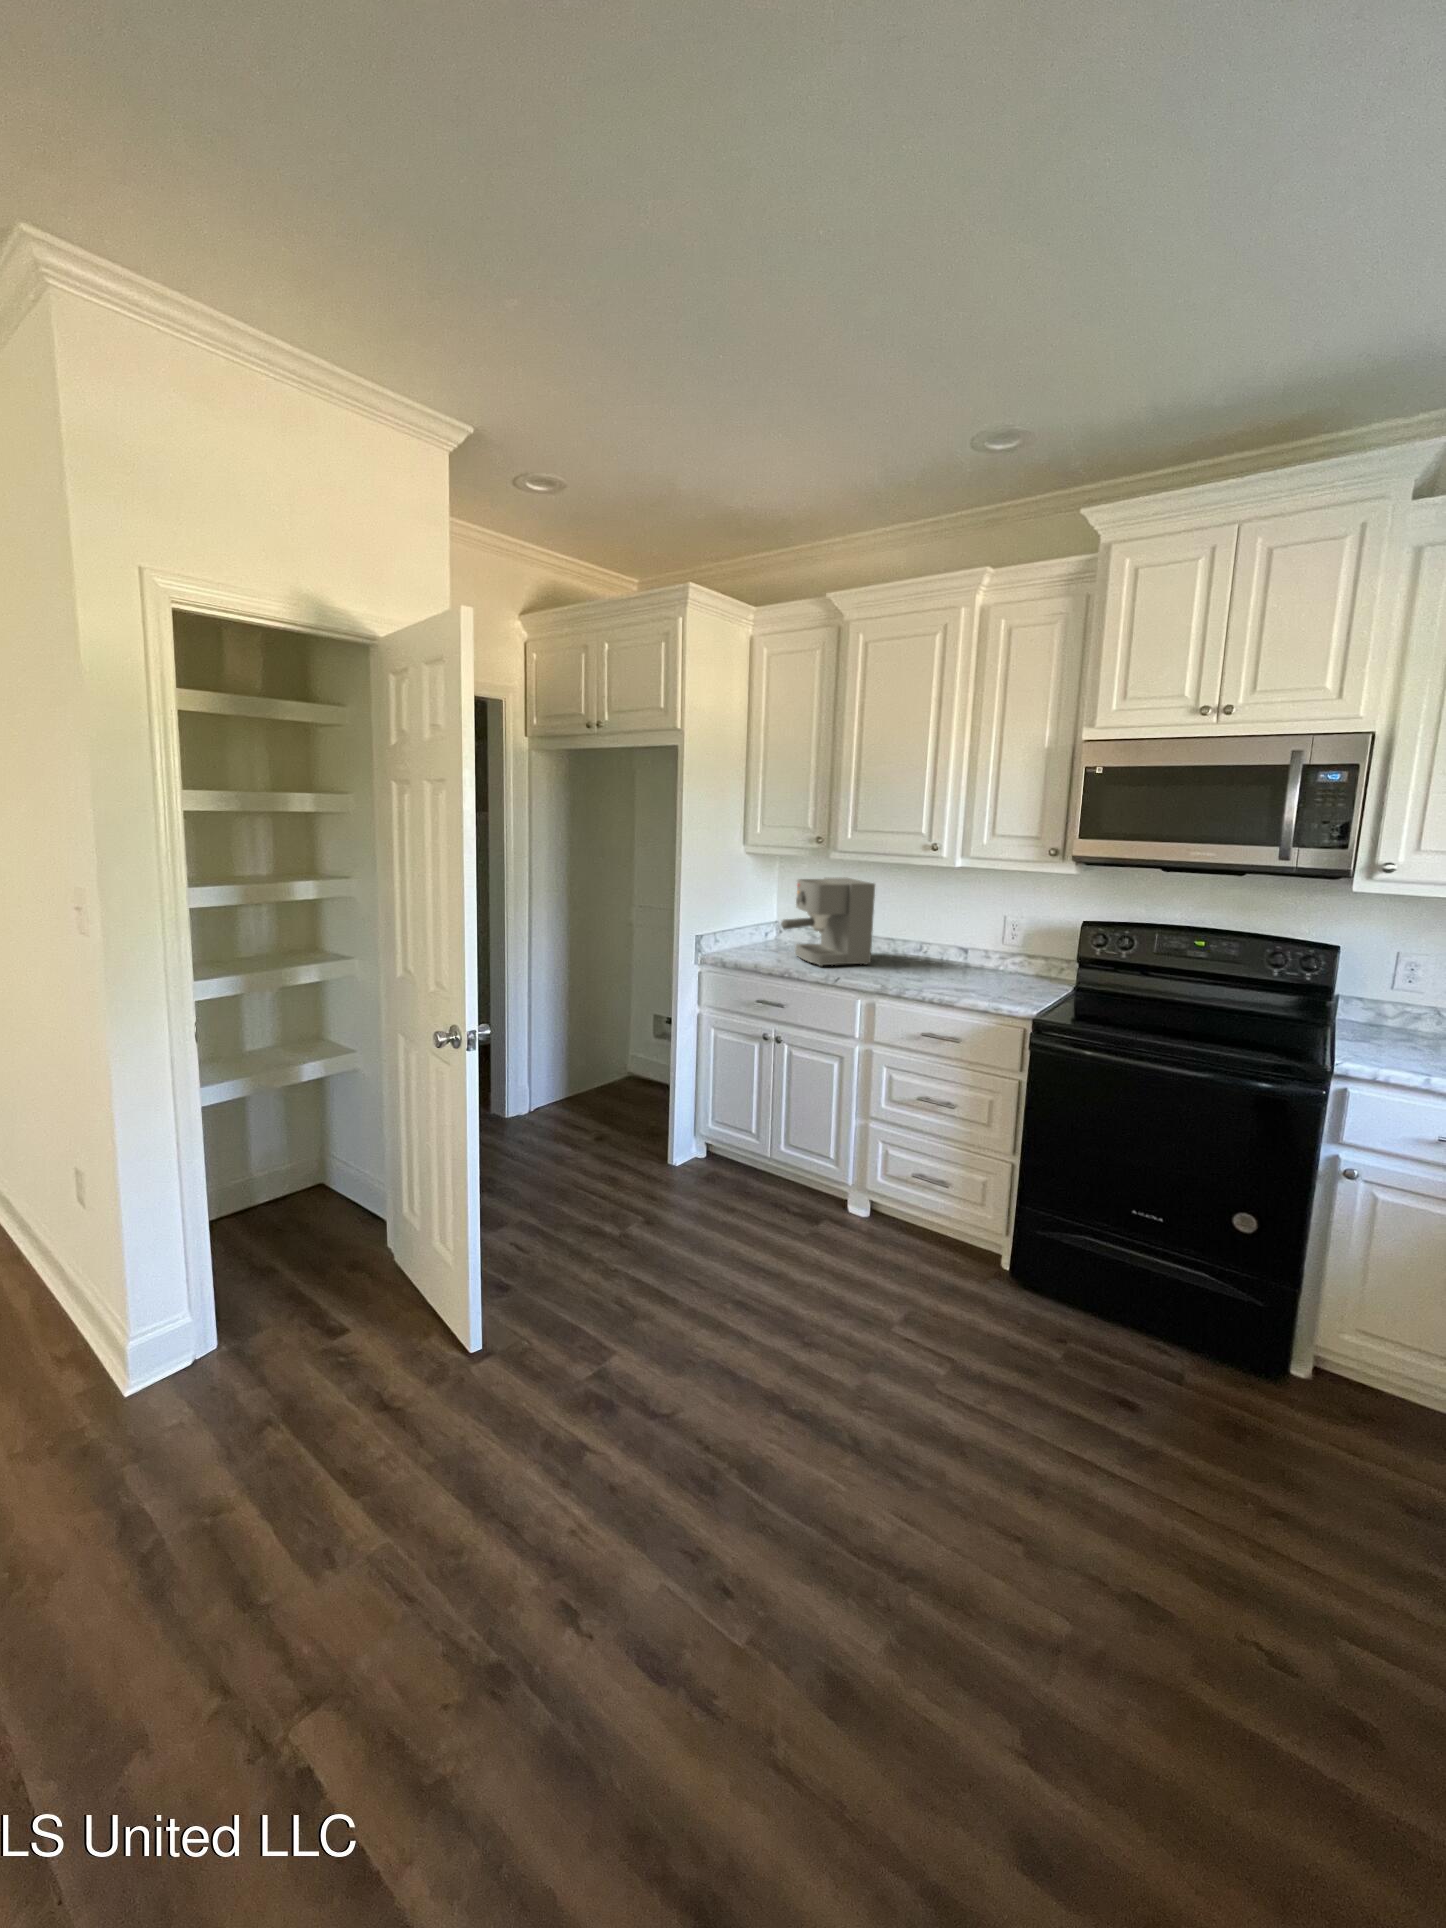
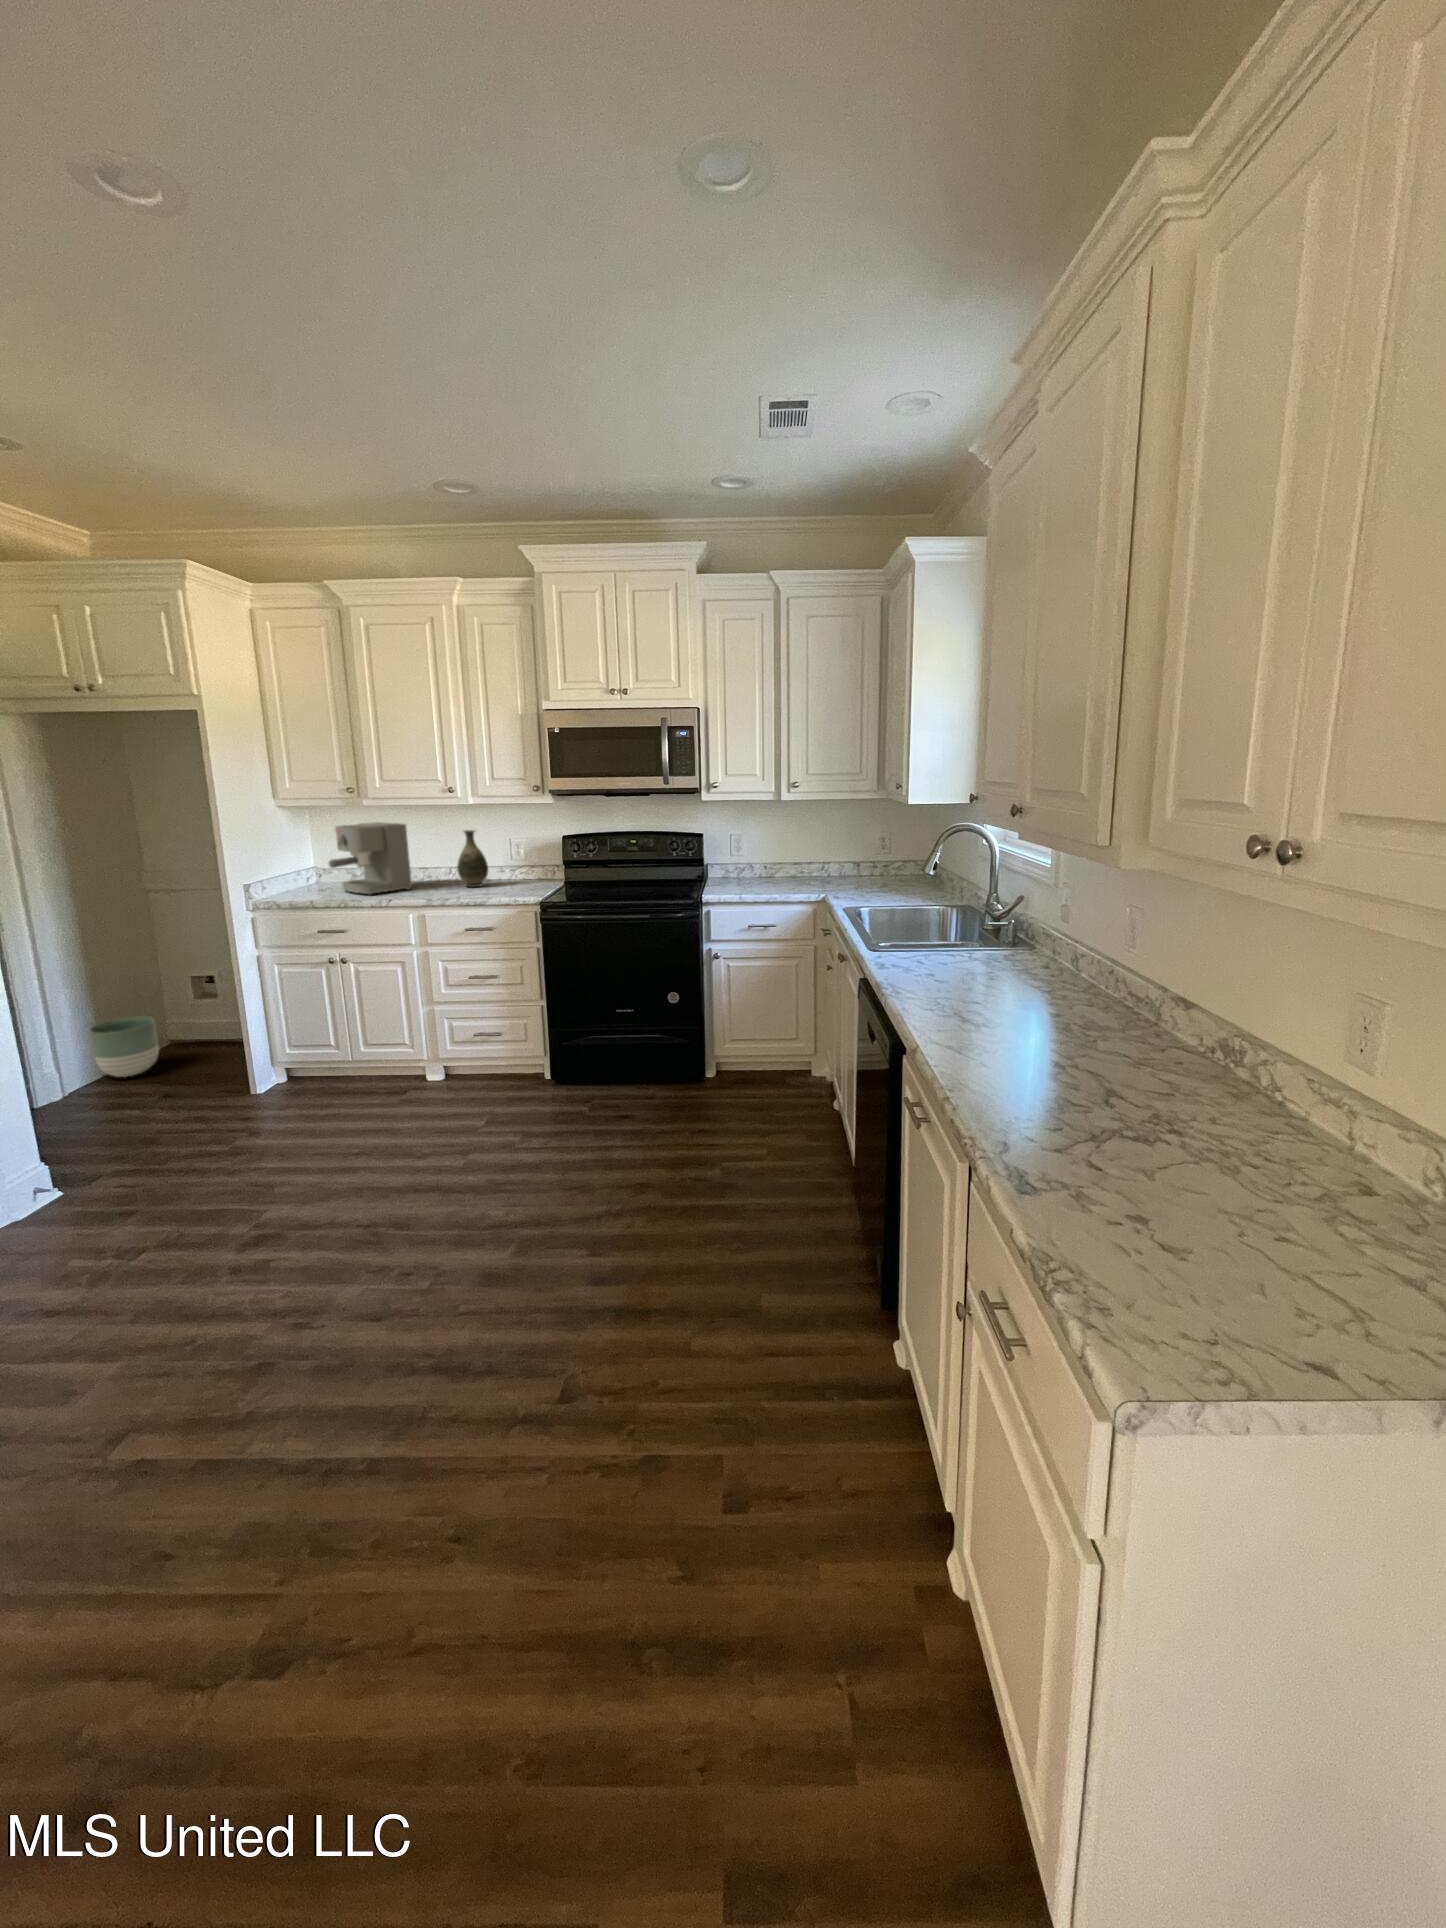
vase: none [929,899,969,975] -> present [457,830,488,887]
planter: none [559,1047,611,1108] -> present [89,1017,159,1077]

